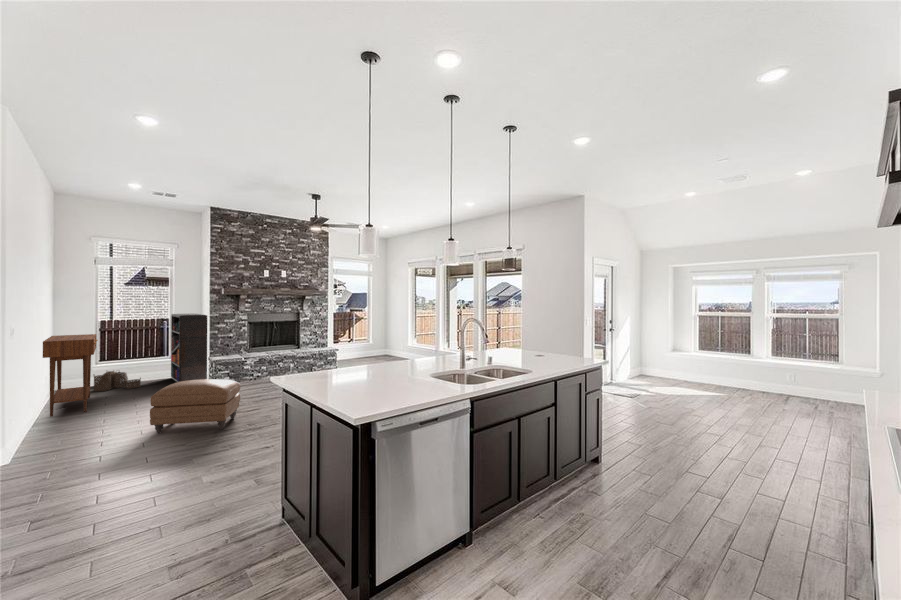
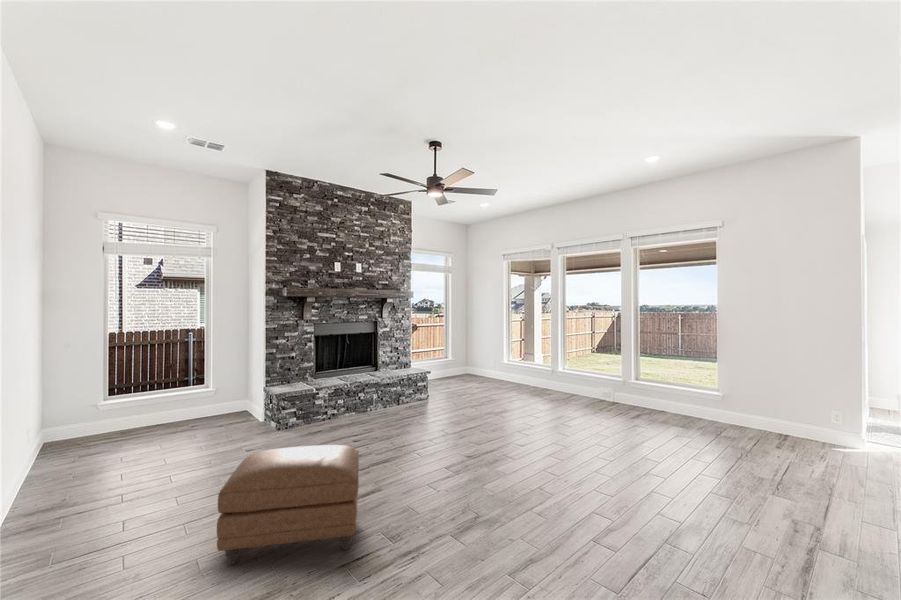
bookshelf: present [171,314,207,382] -> none [208,324,263,430]
console table: present [43,334,98,417] -> none [16,359,107,511]
woven basket: present [94,371,141,391] -> none [100,409,170,445]

